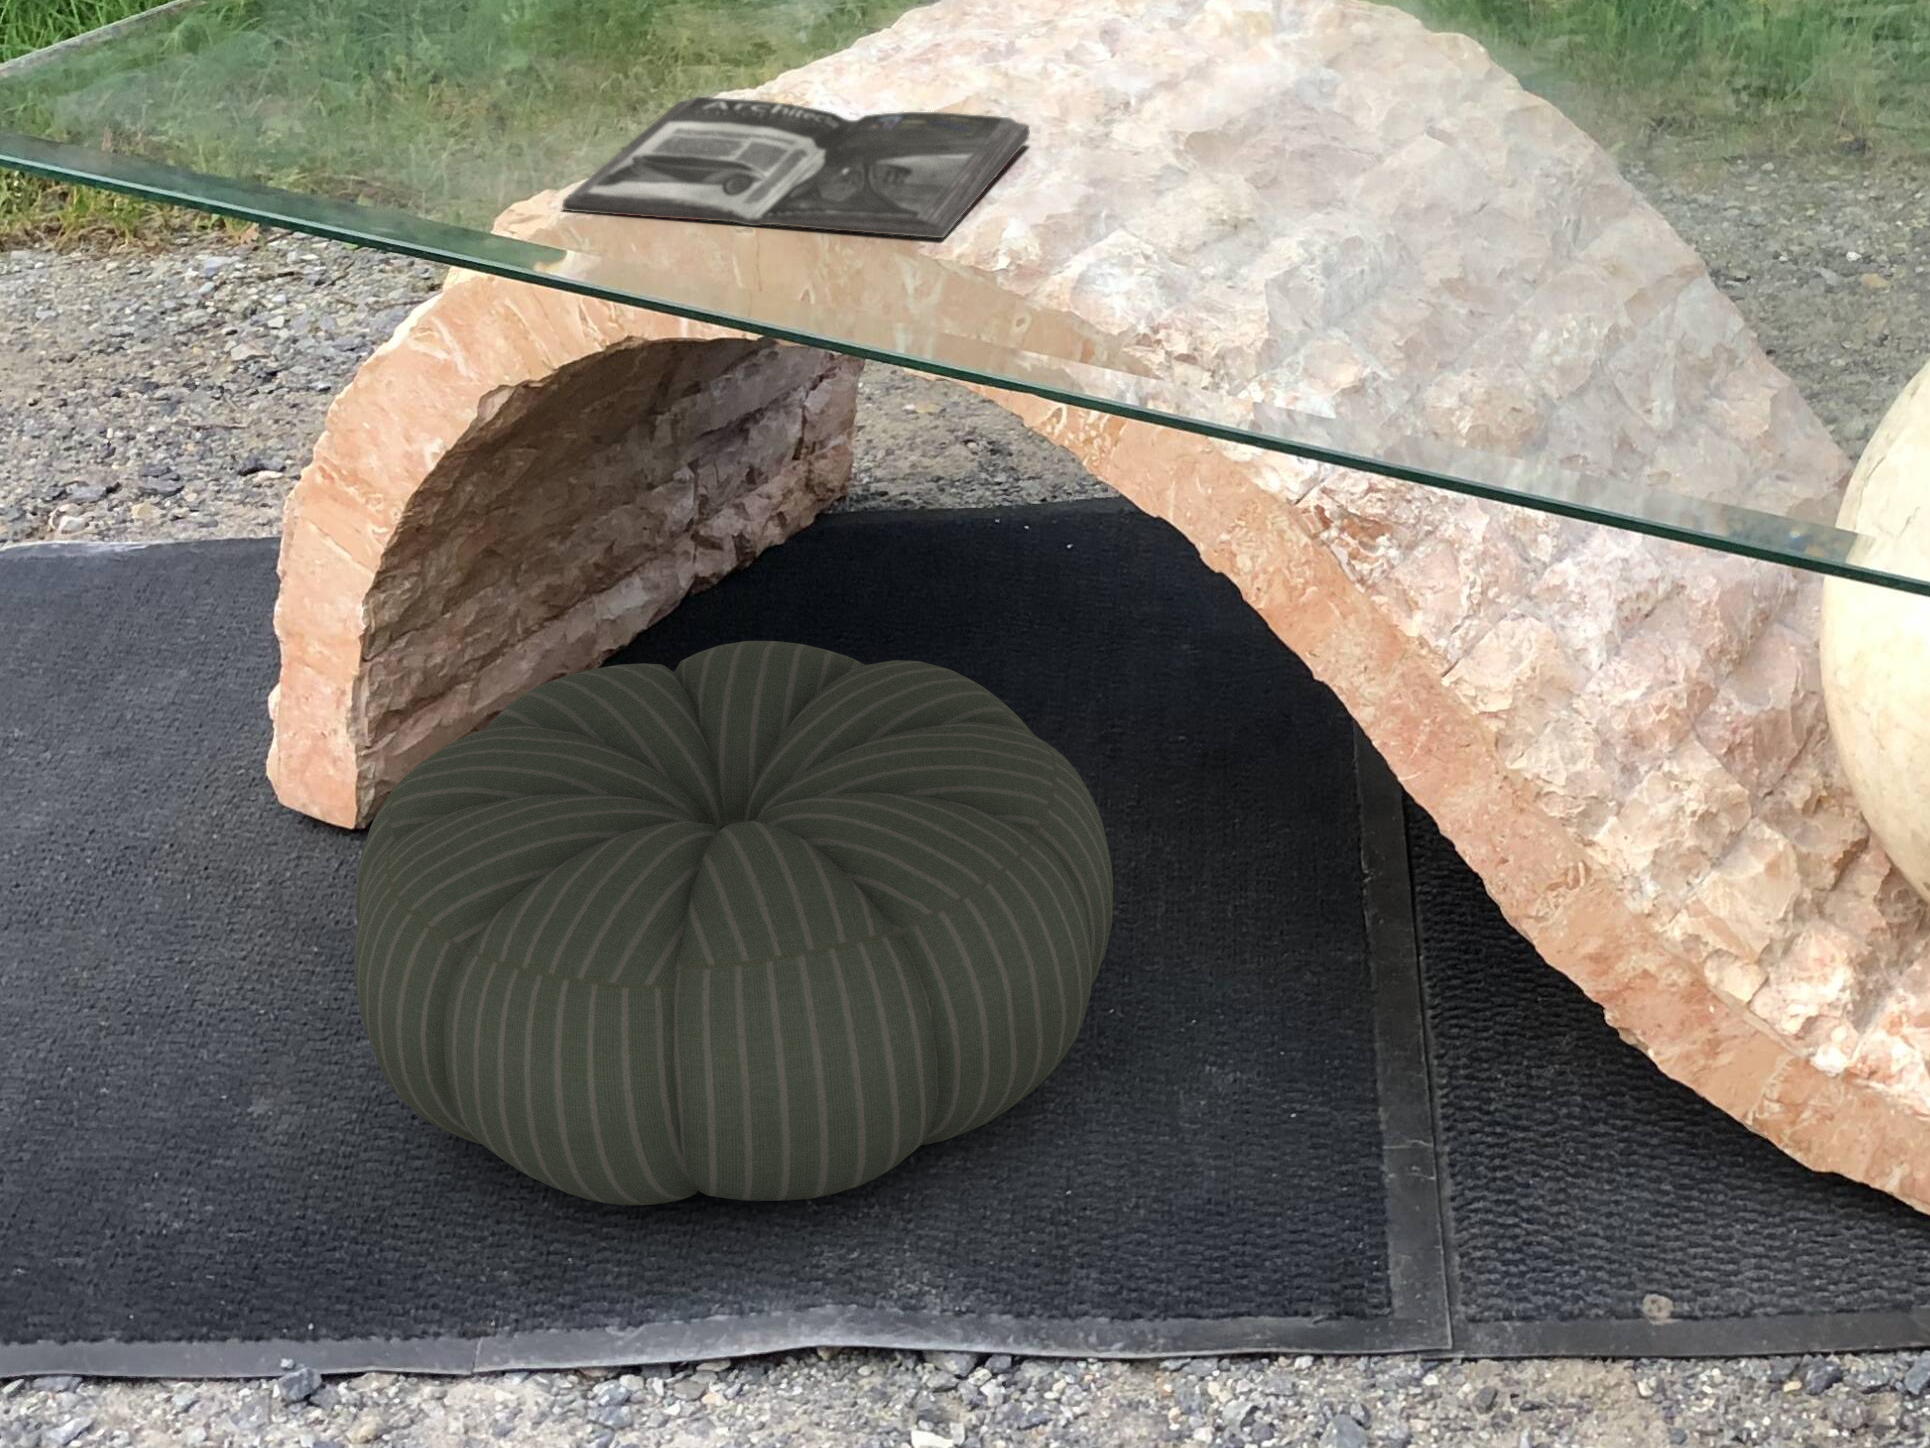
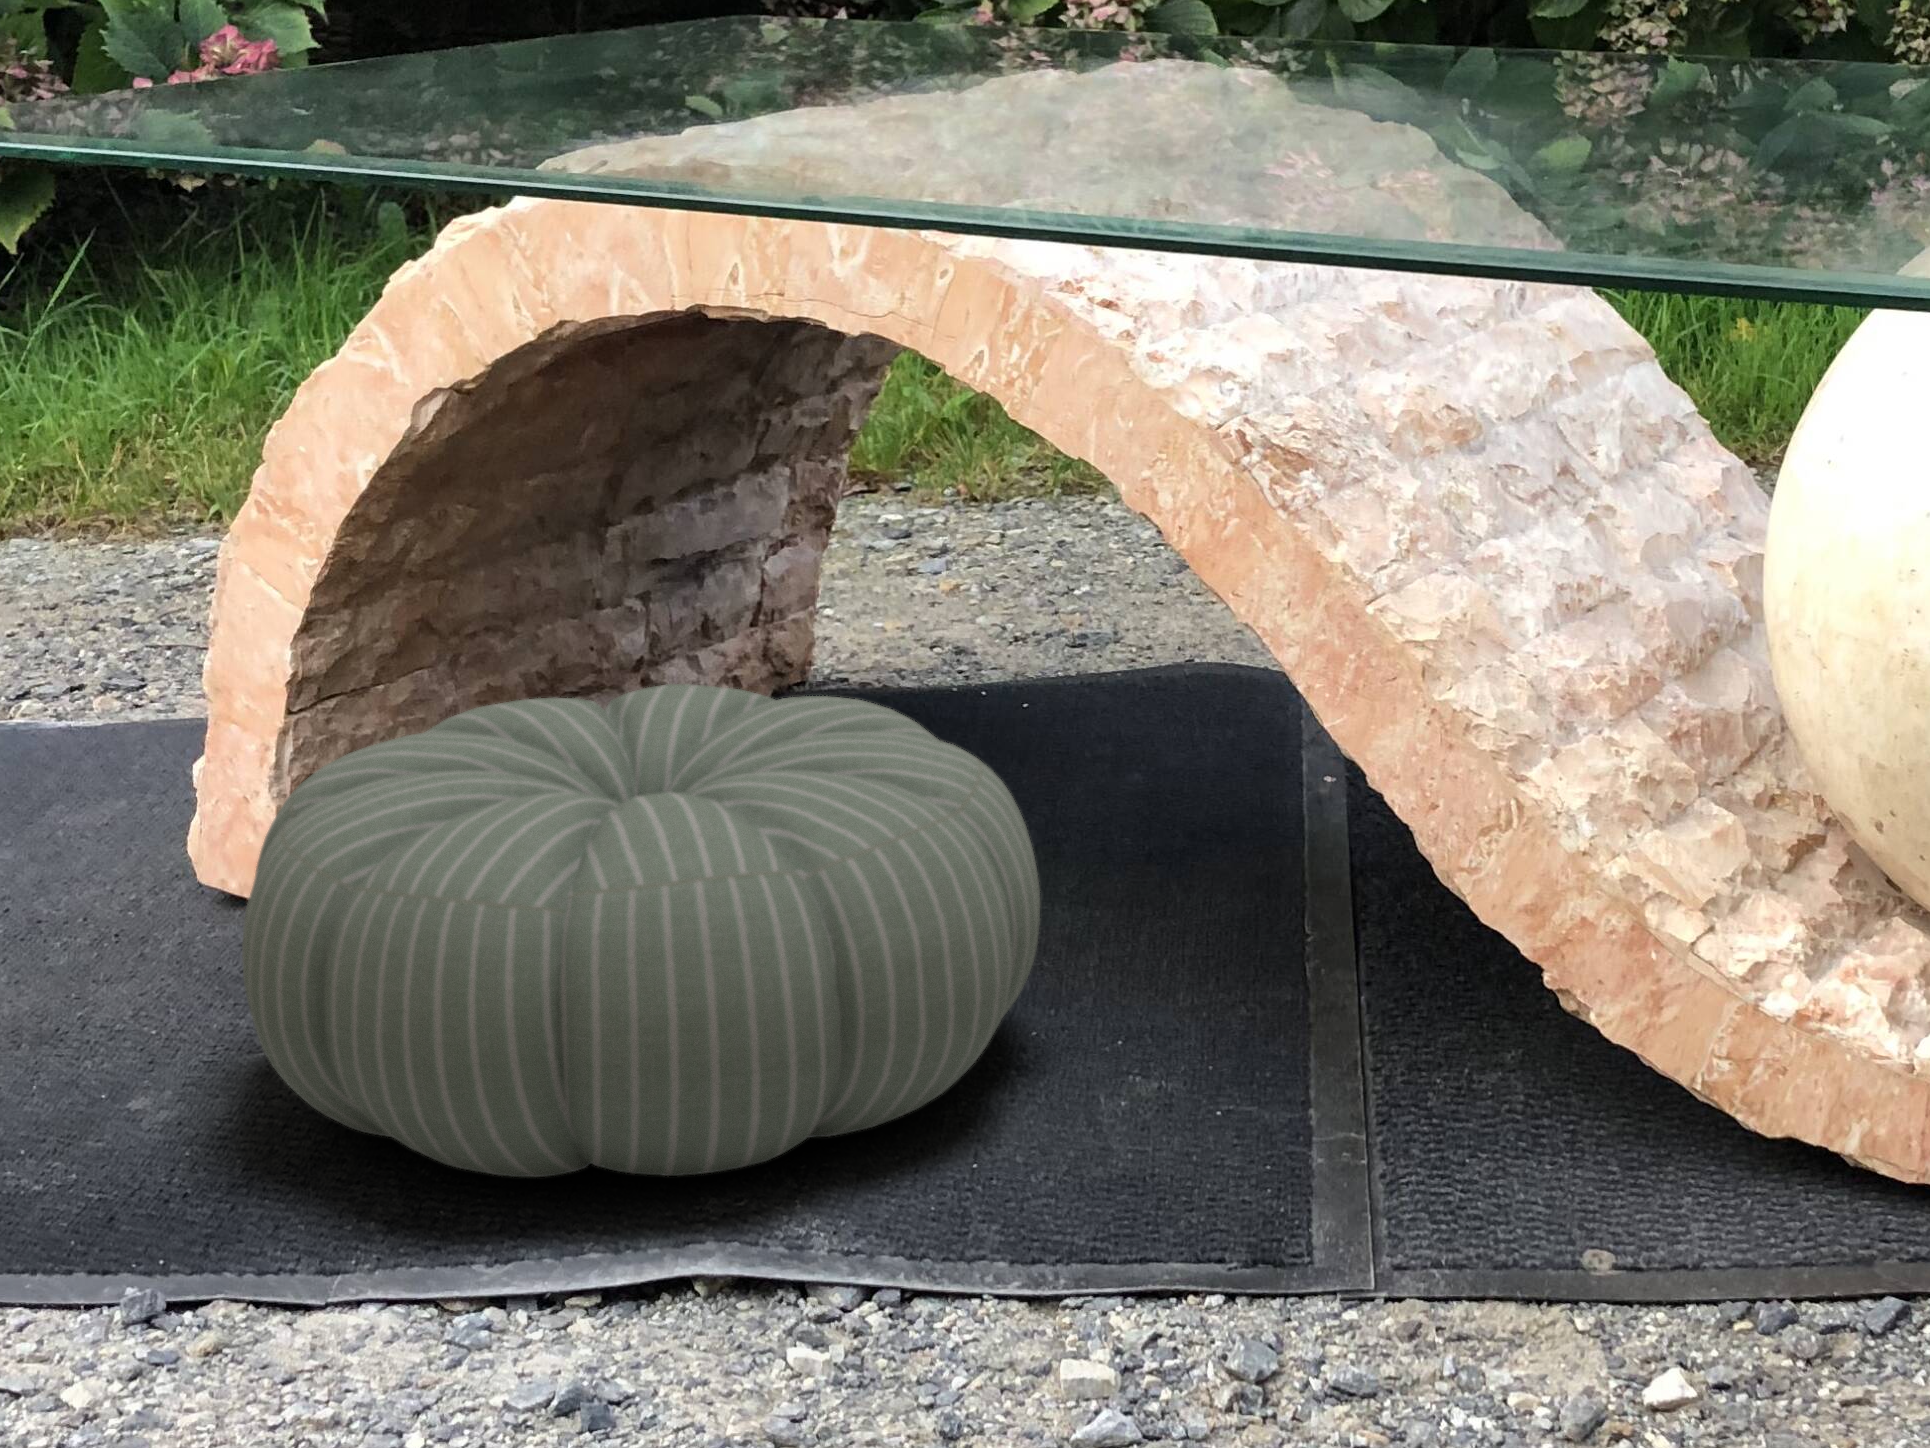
magazine: present [562,97,1030,238] -> none [491,75,966,132]

